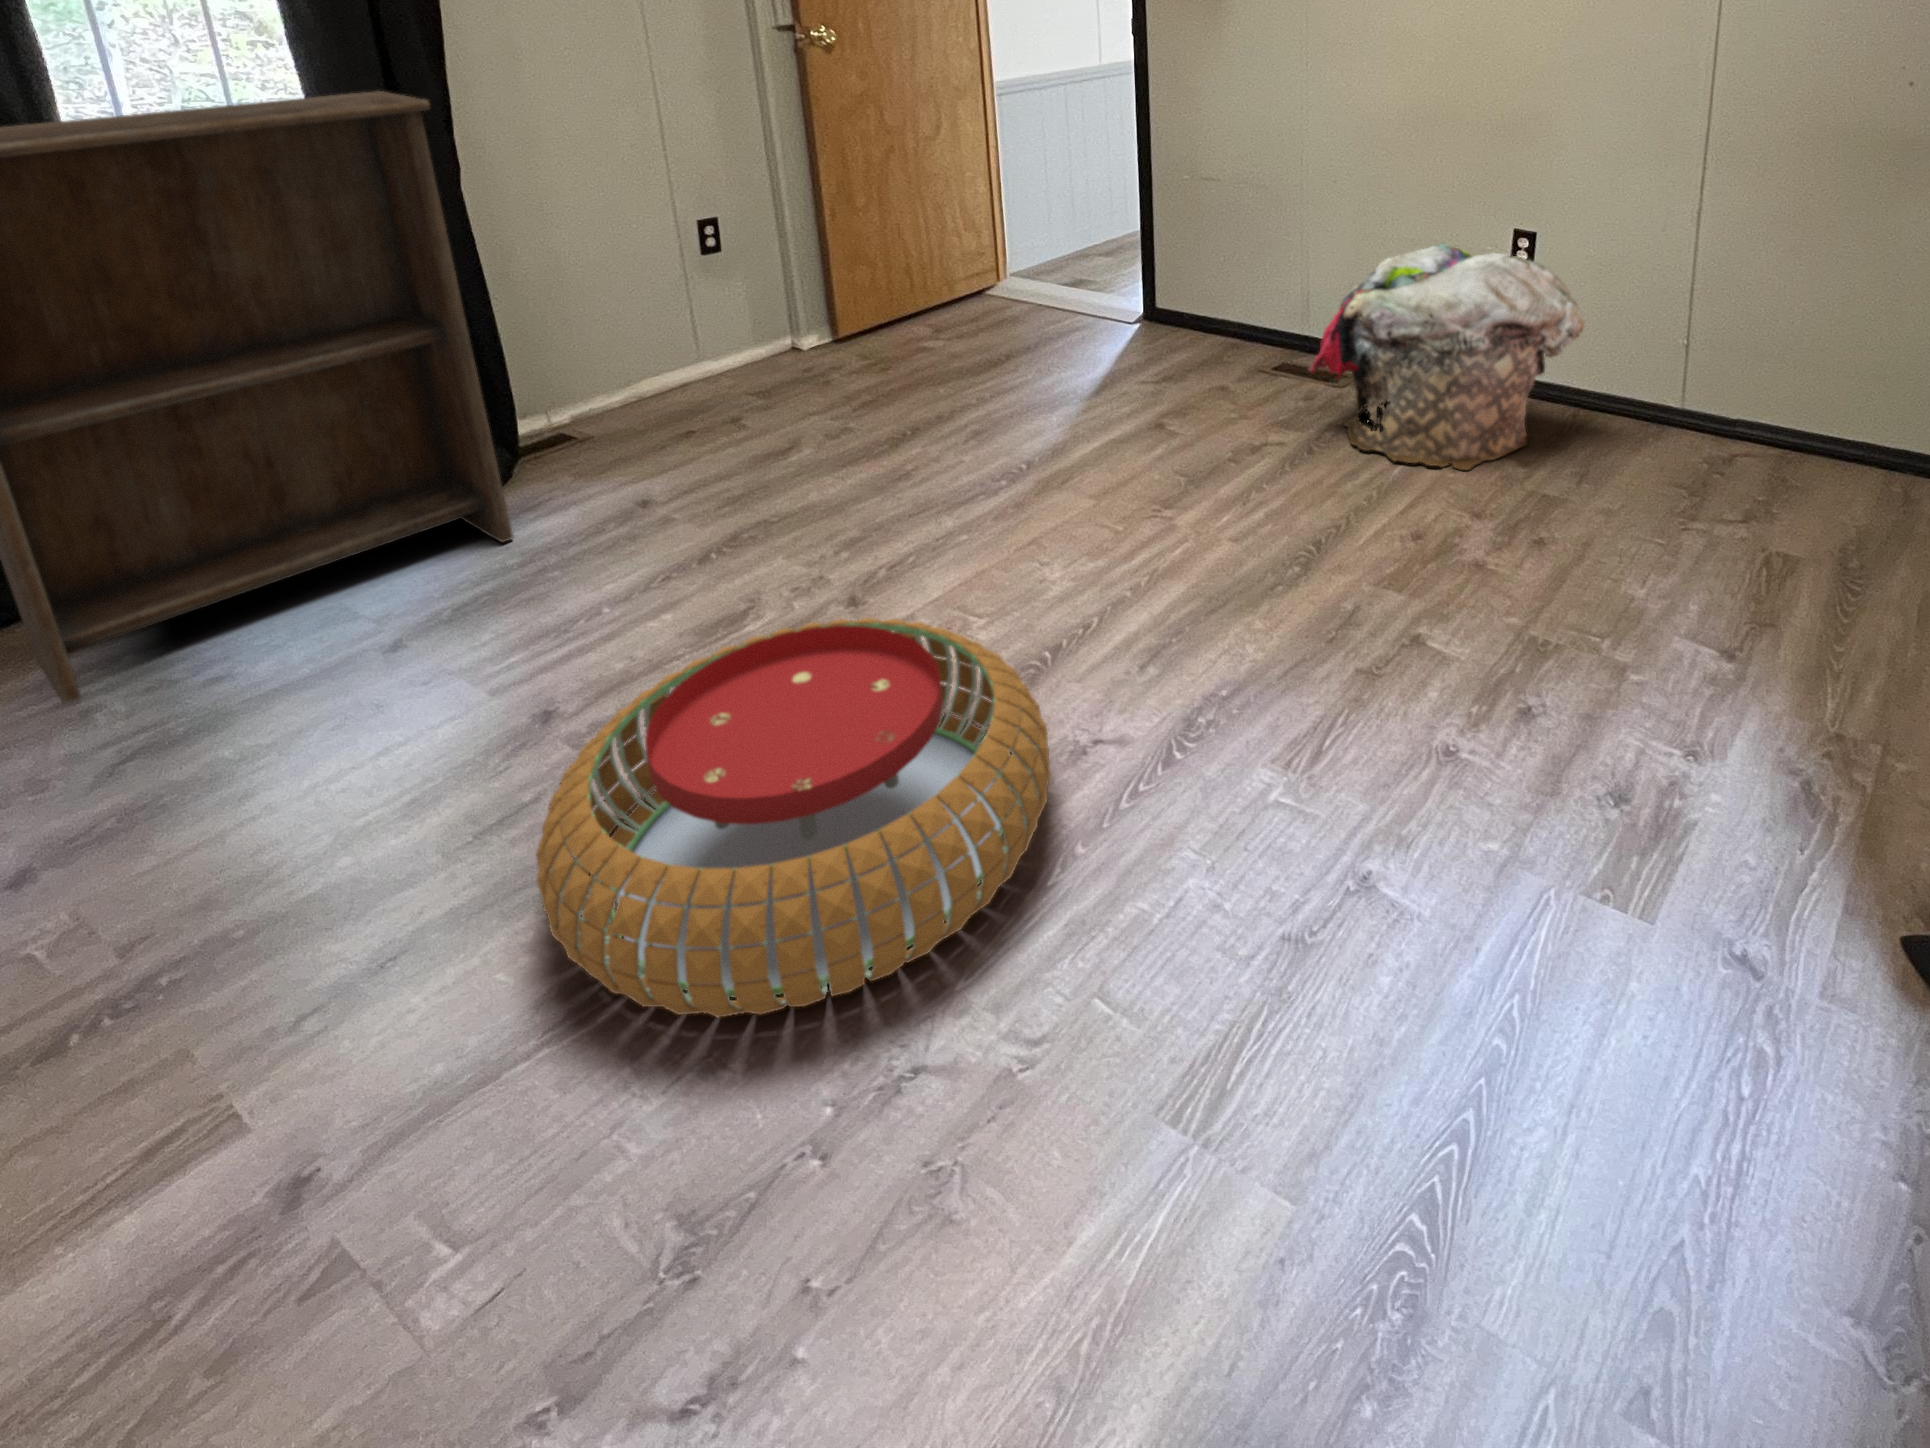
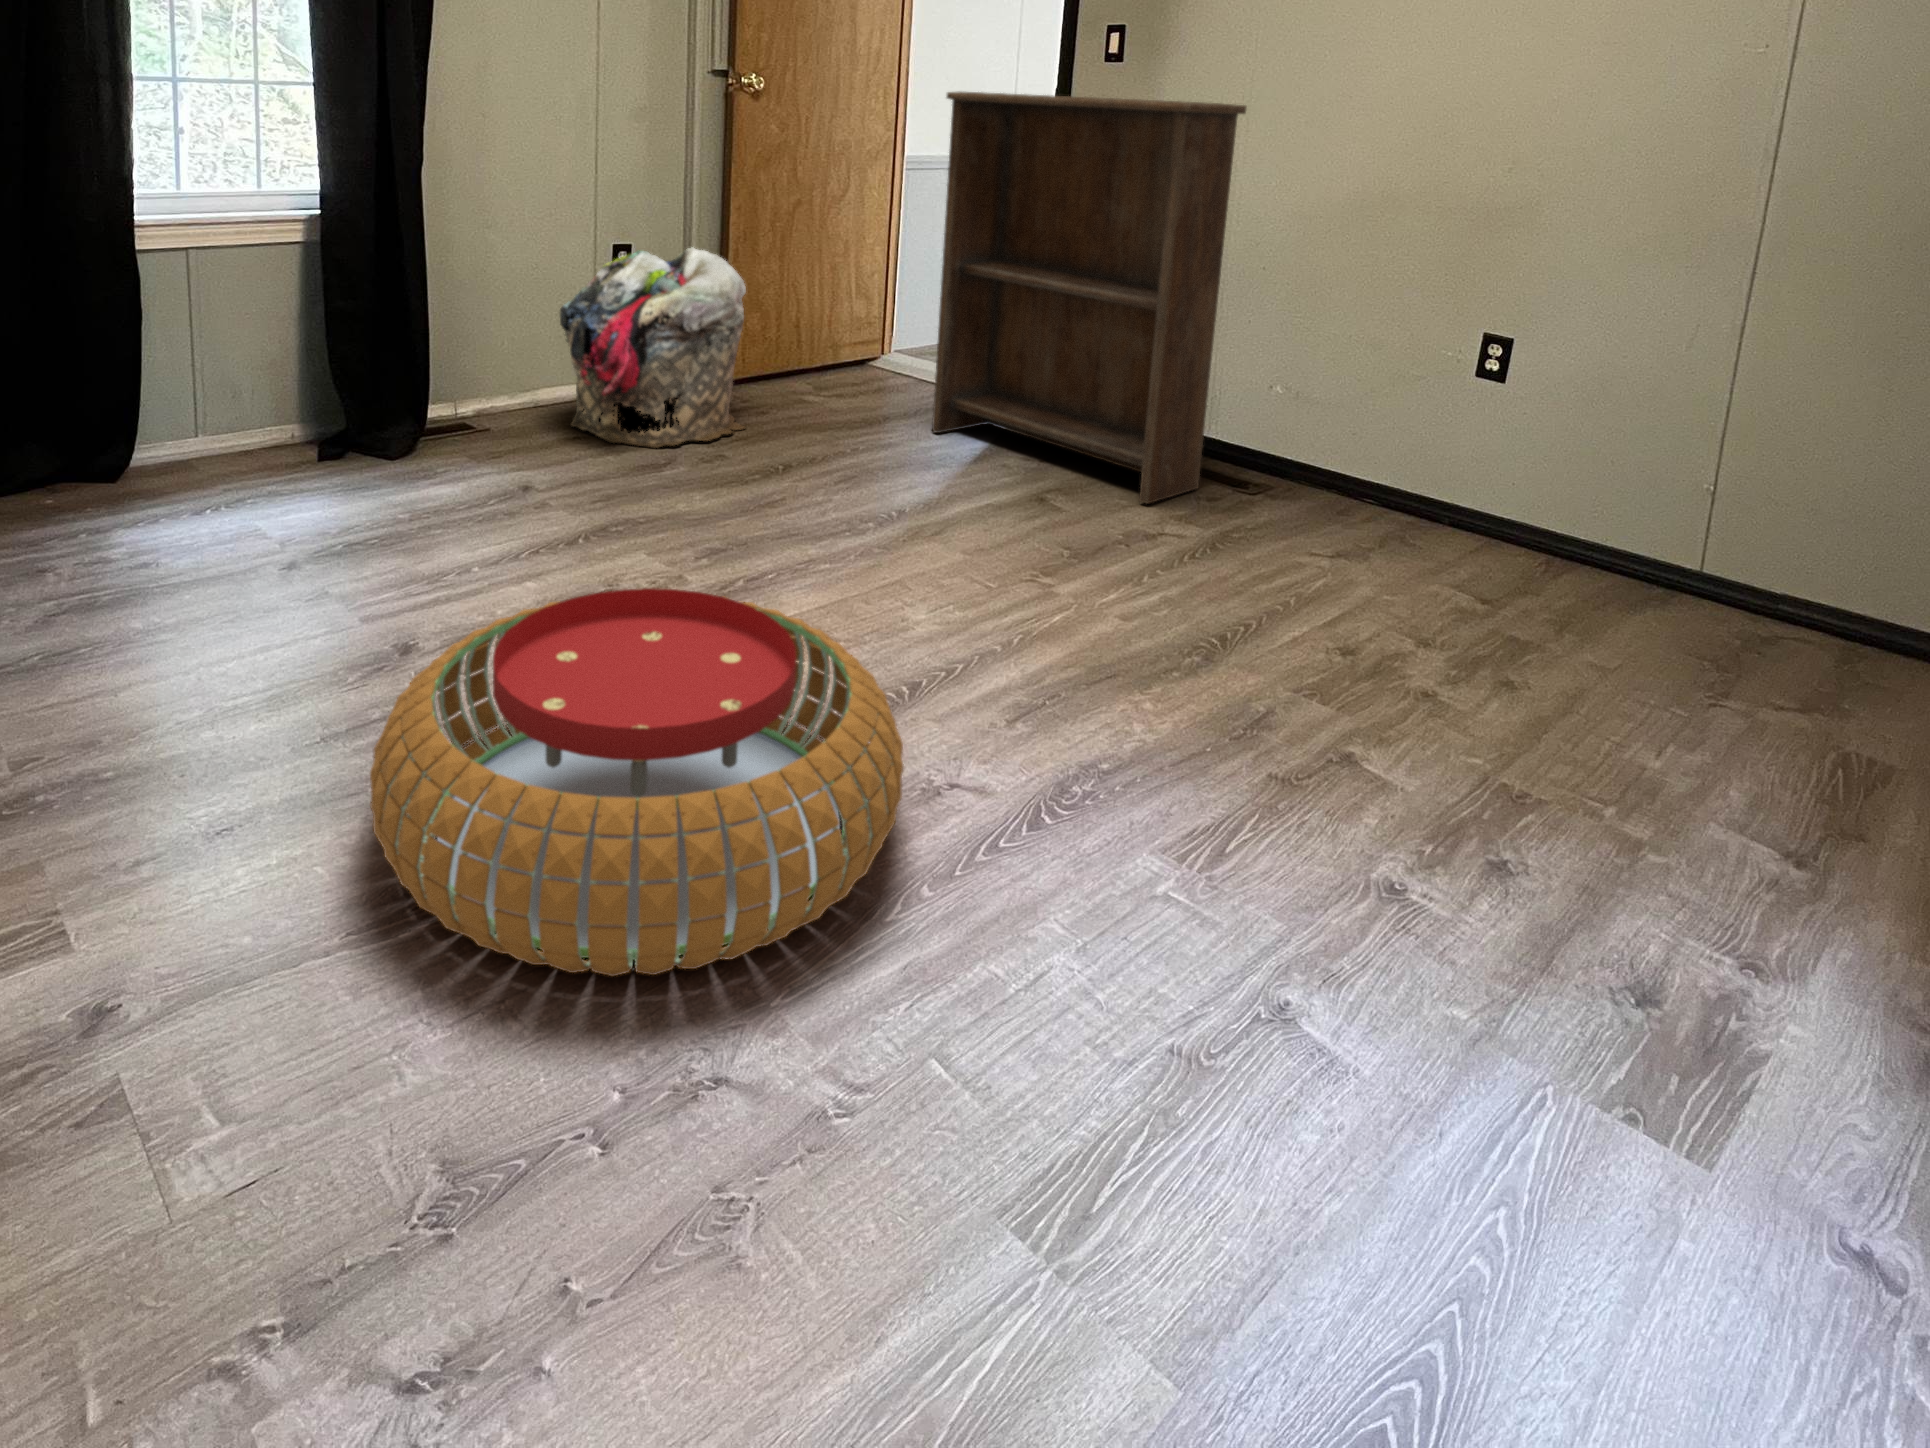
bookshelf: present [0,91,513,703] -> present [932,92,1247,504]
laundry basket: present [1309,244,1584,470] -> present [560,248,746,447]

